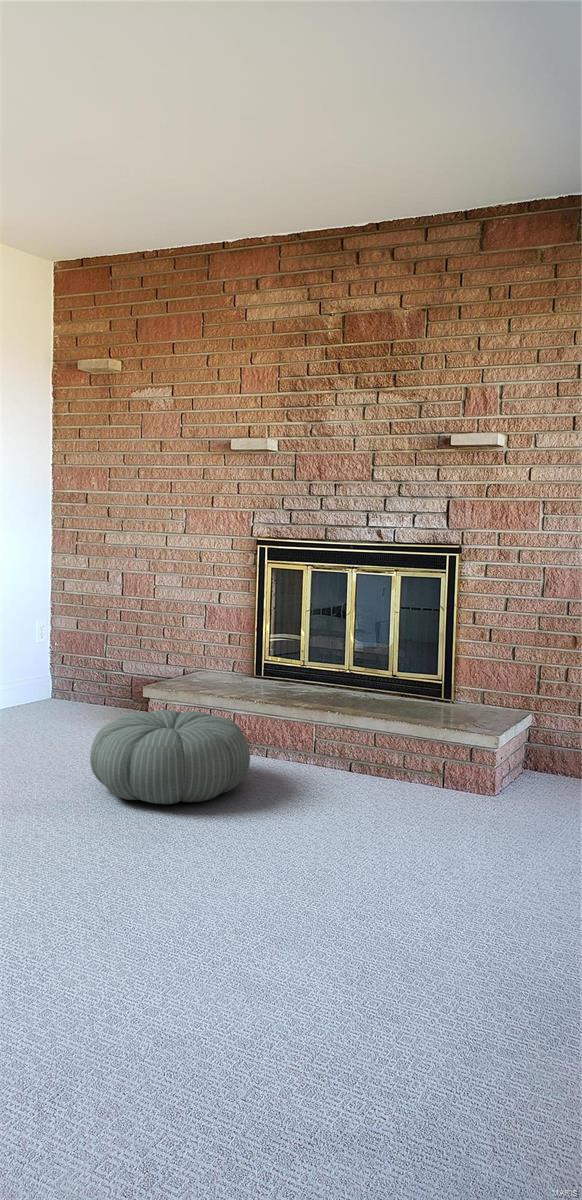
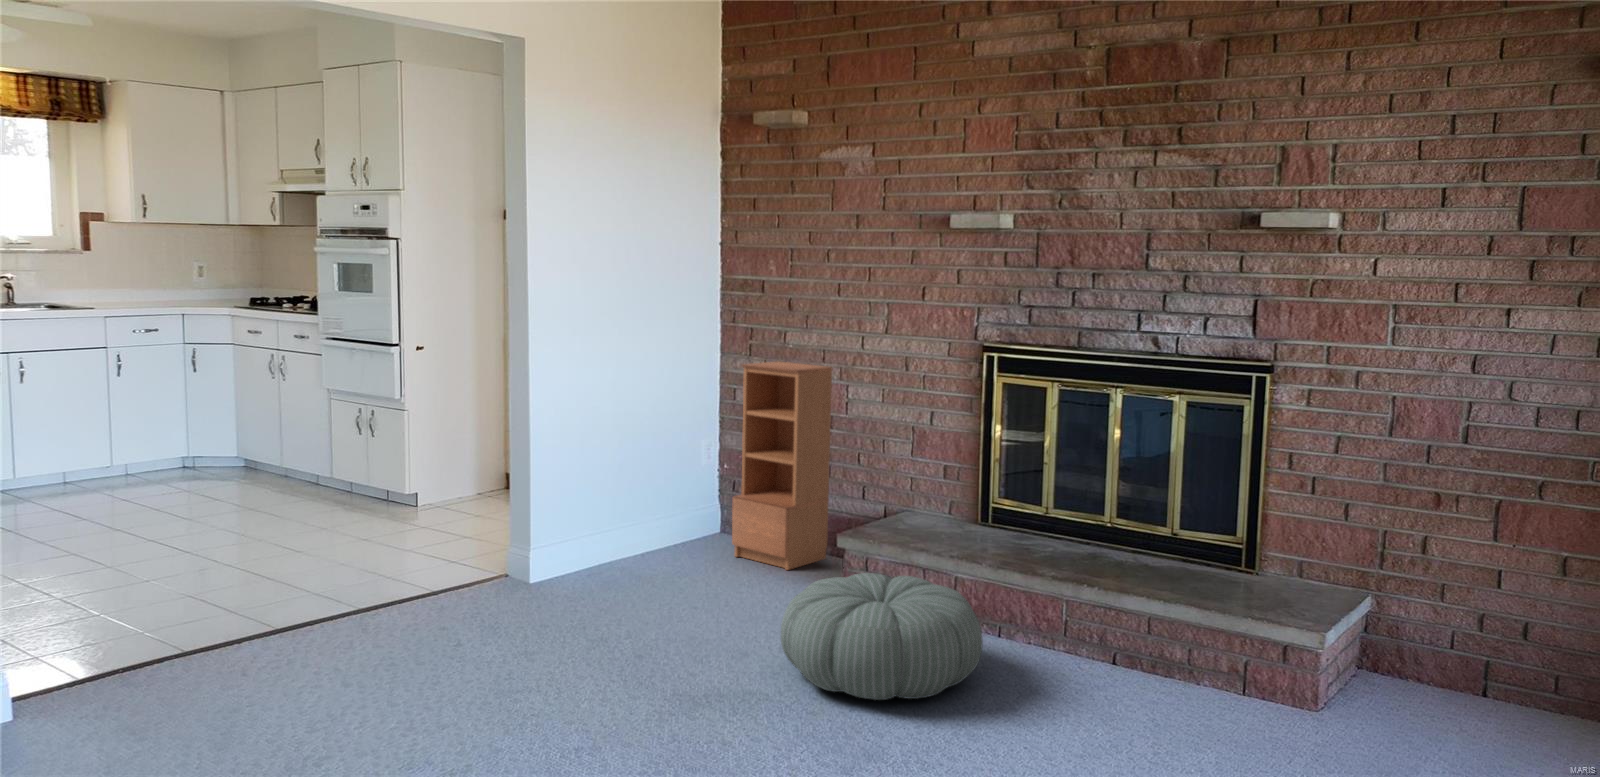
bookcase: none [63,558,142,719] -> present [732,361,833,570]

